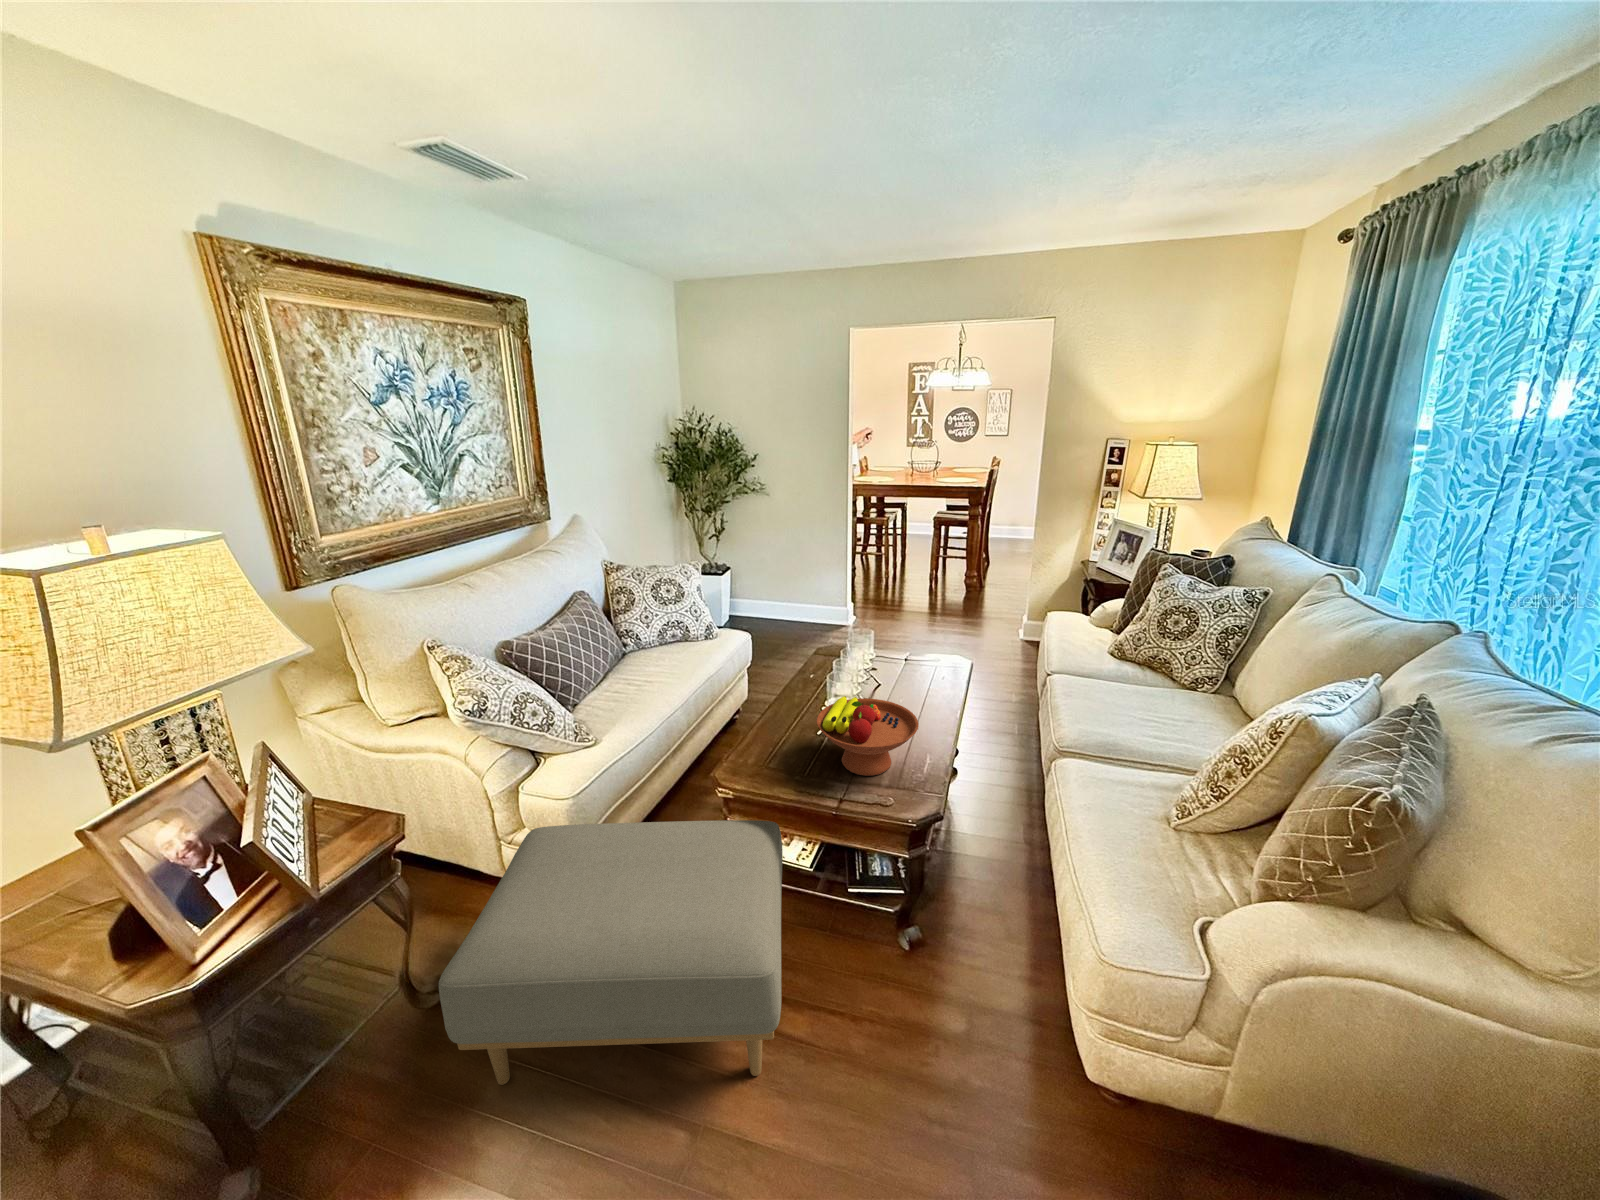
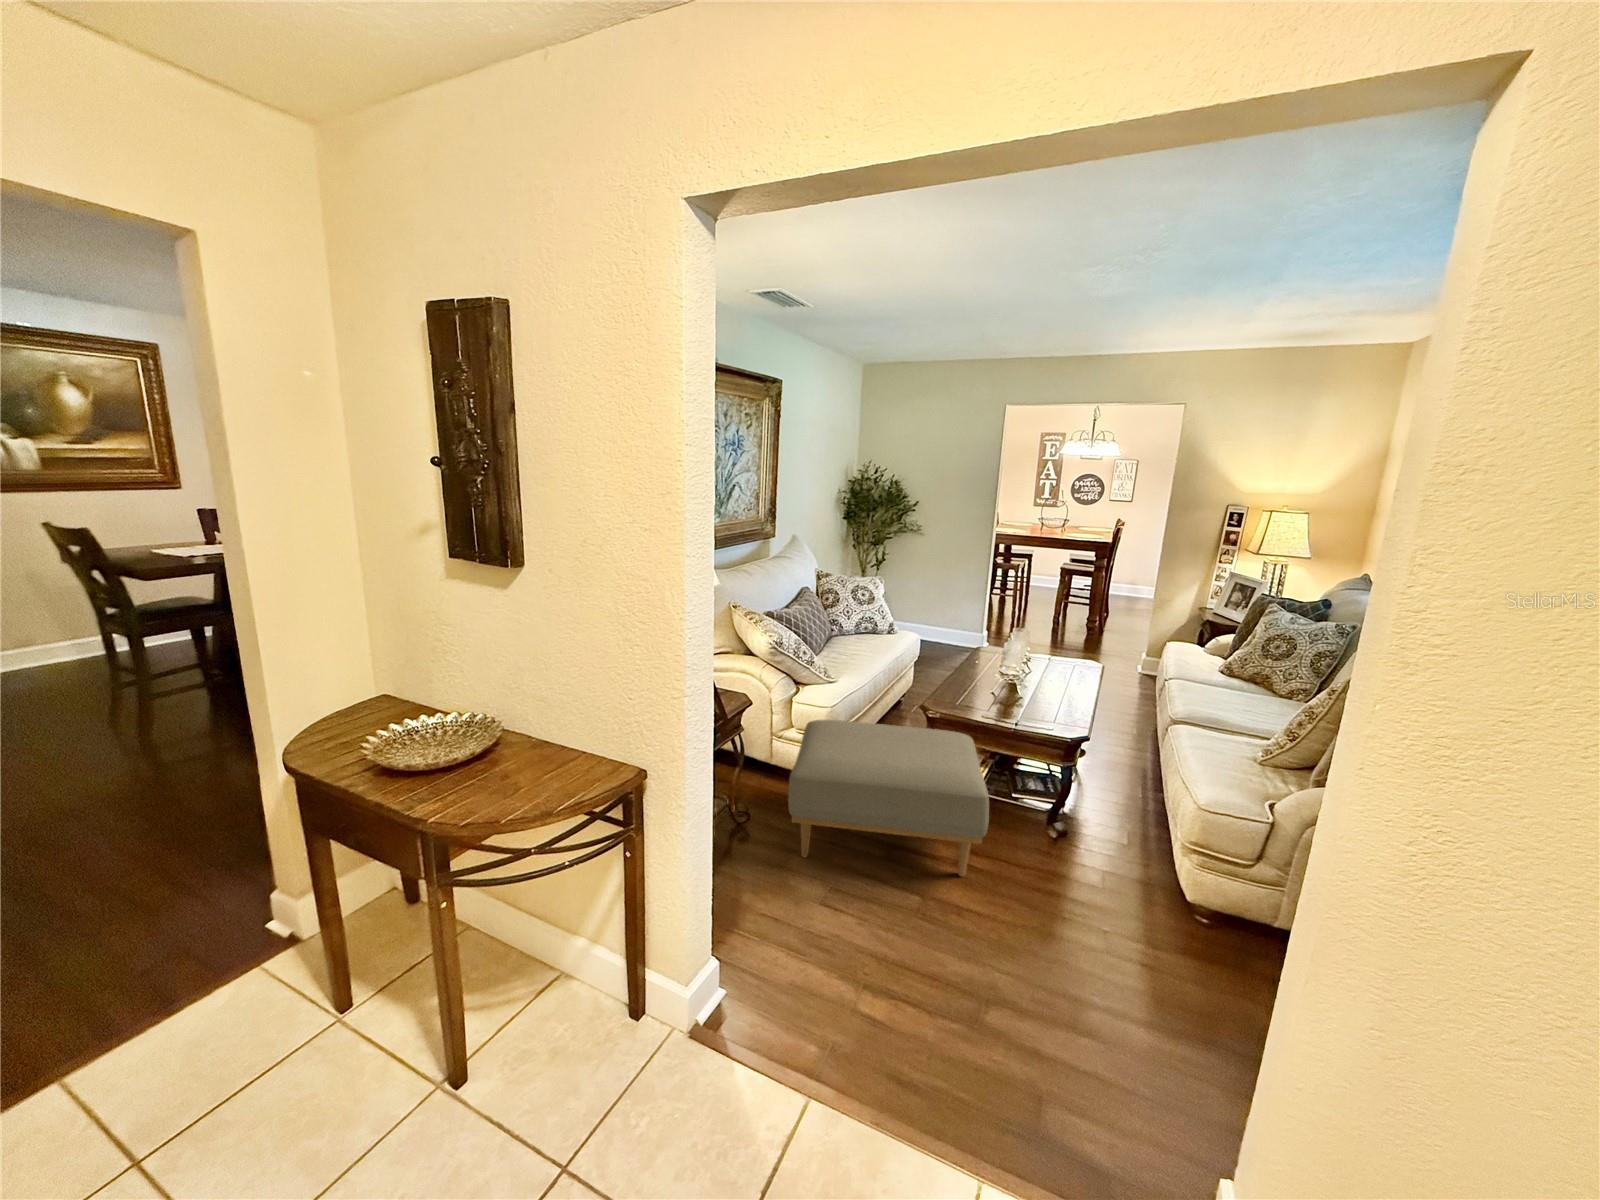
fruit bowl: present [817,696,919,776] -> none [998,664,1072,717]

